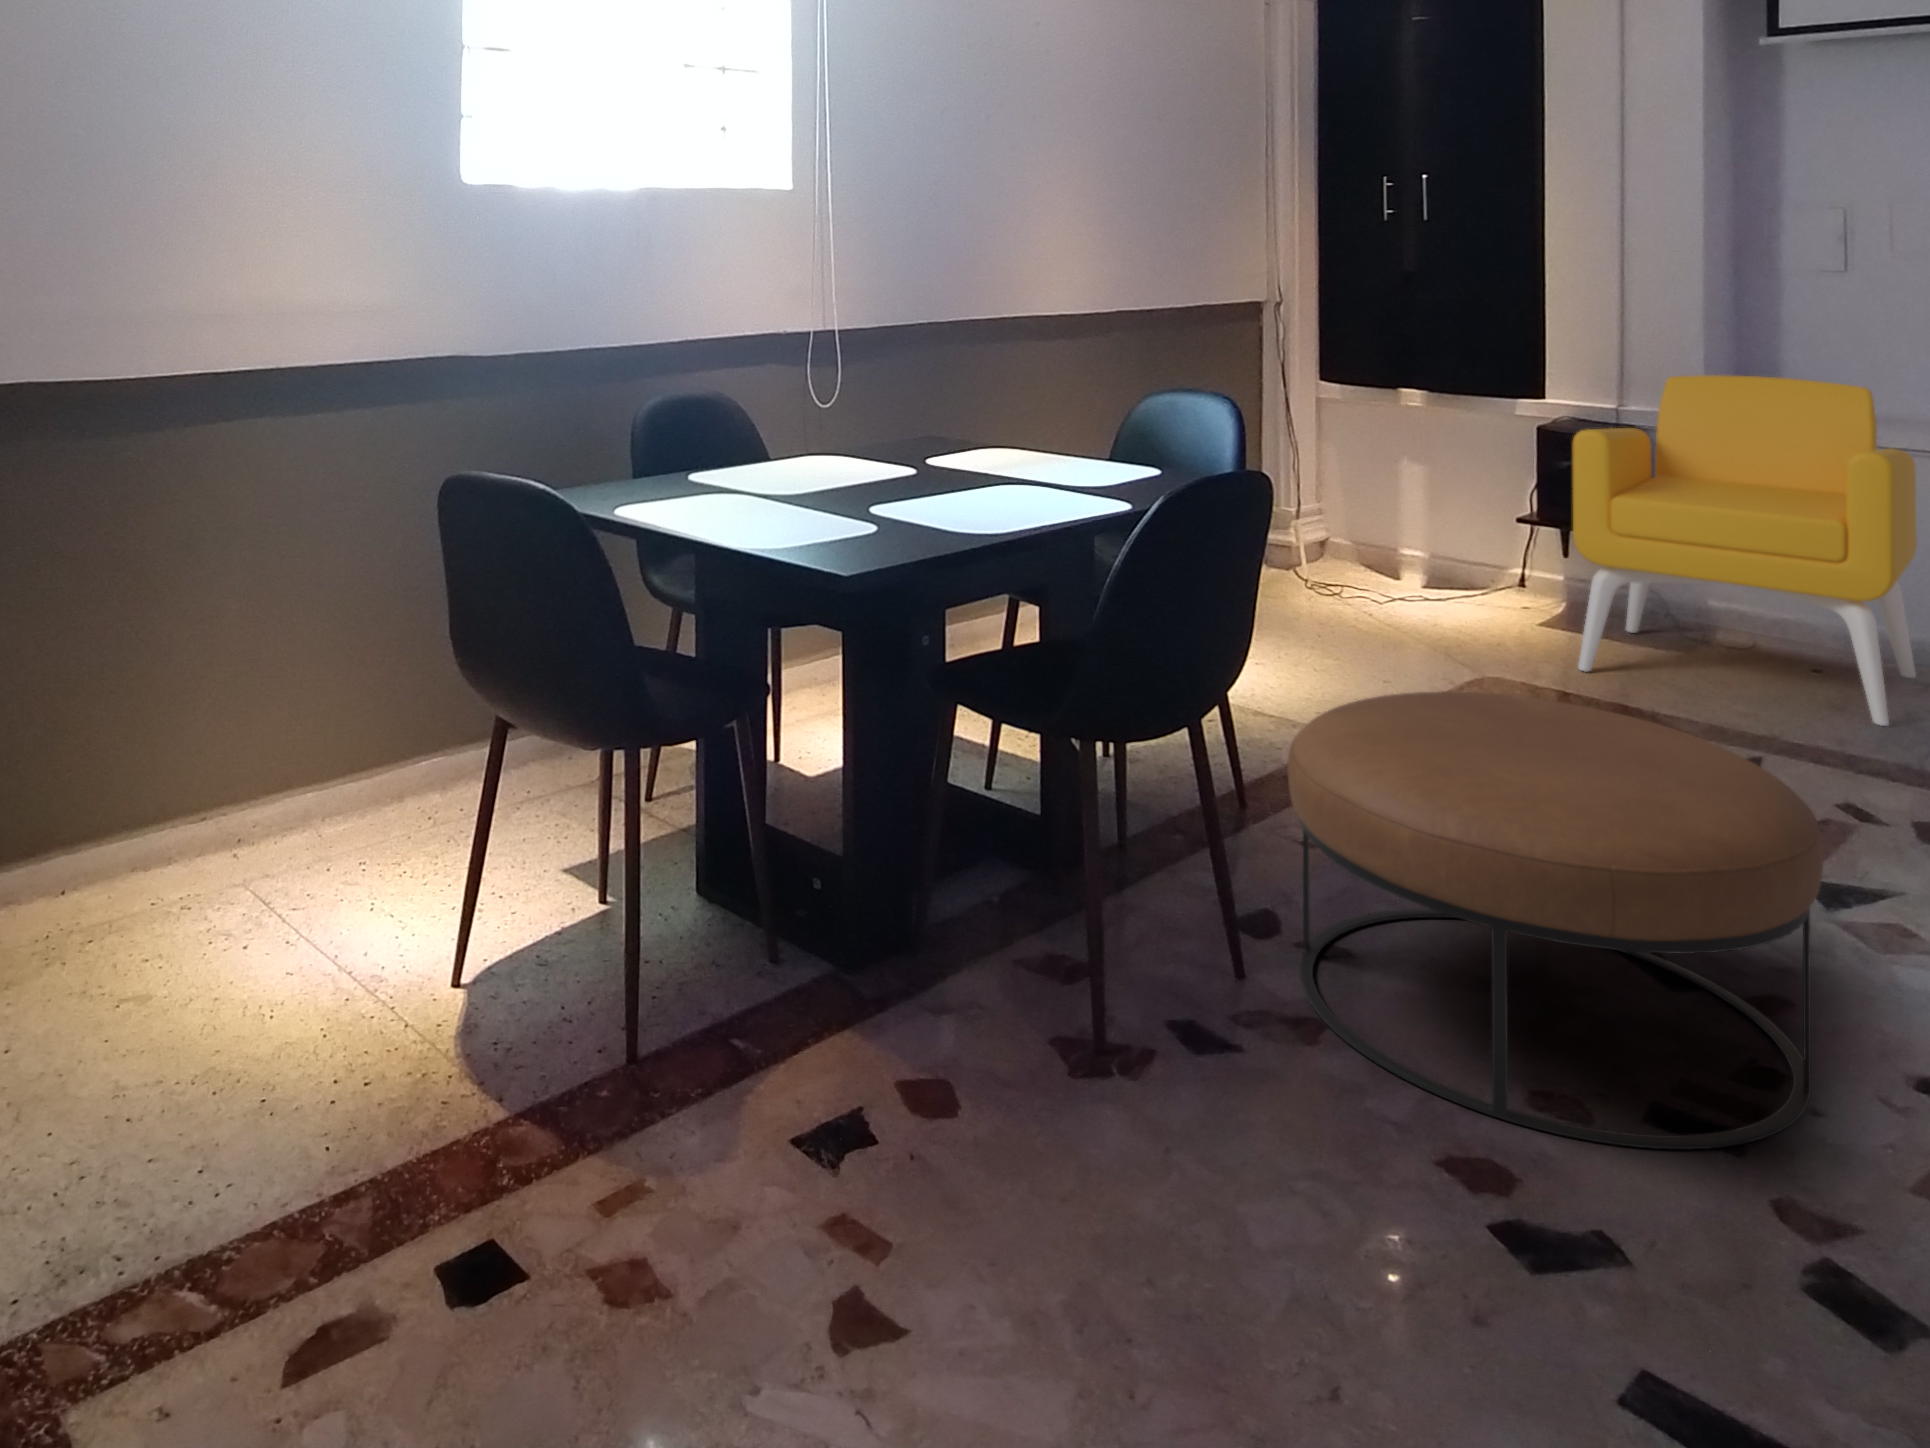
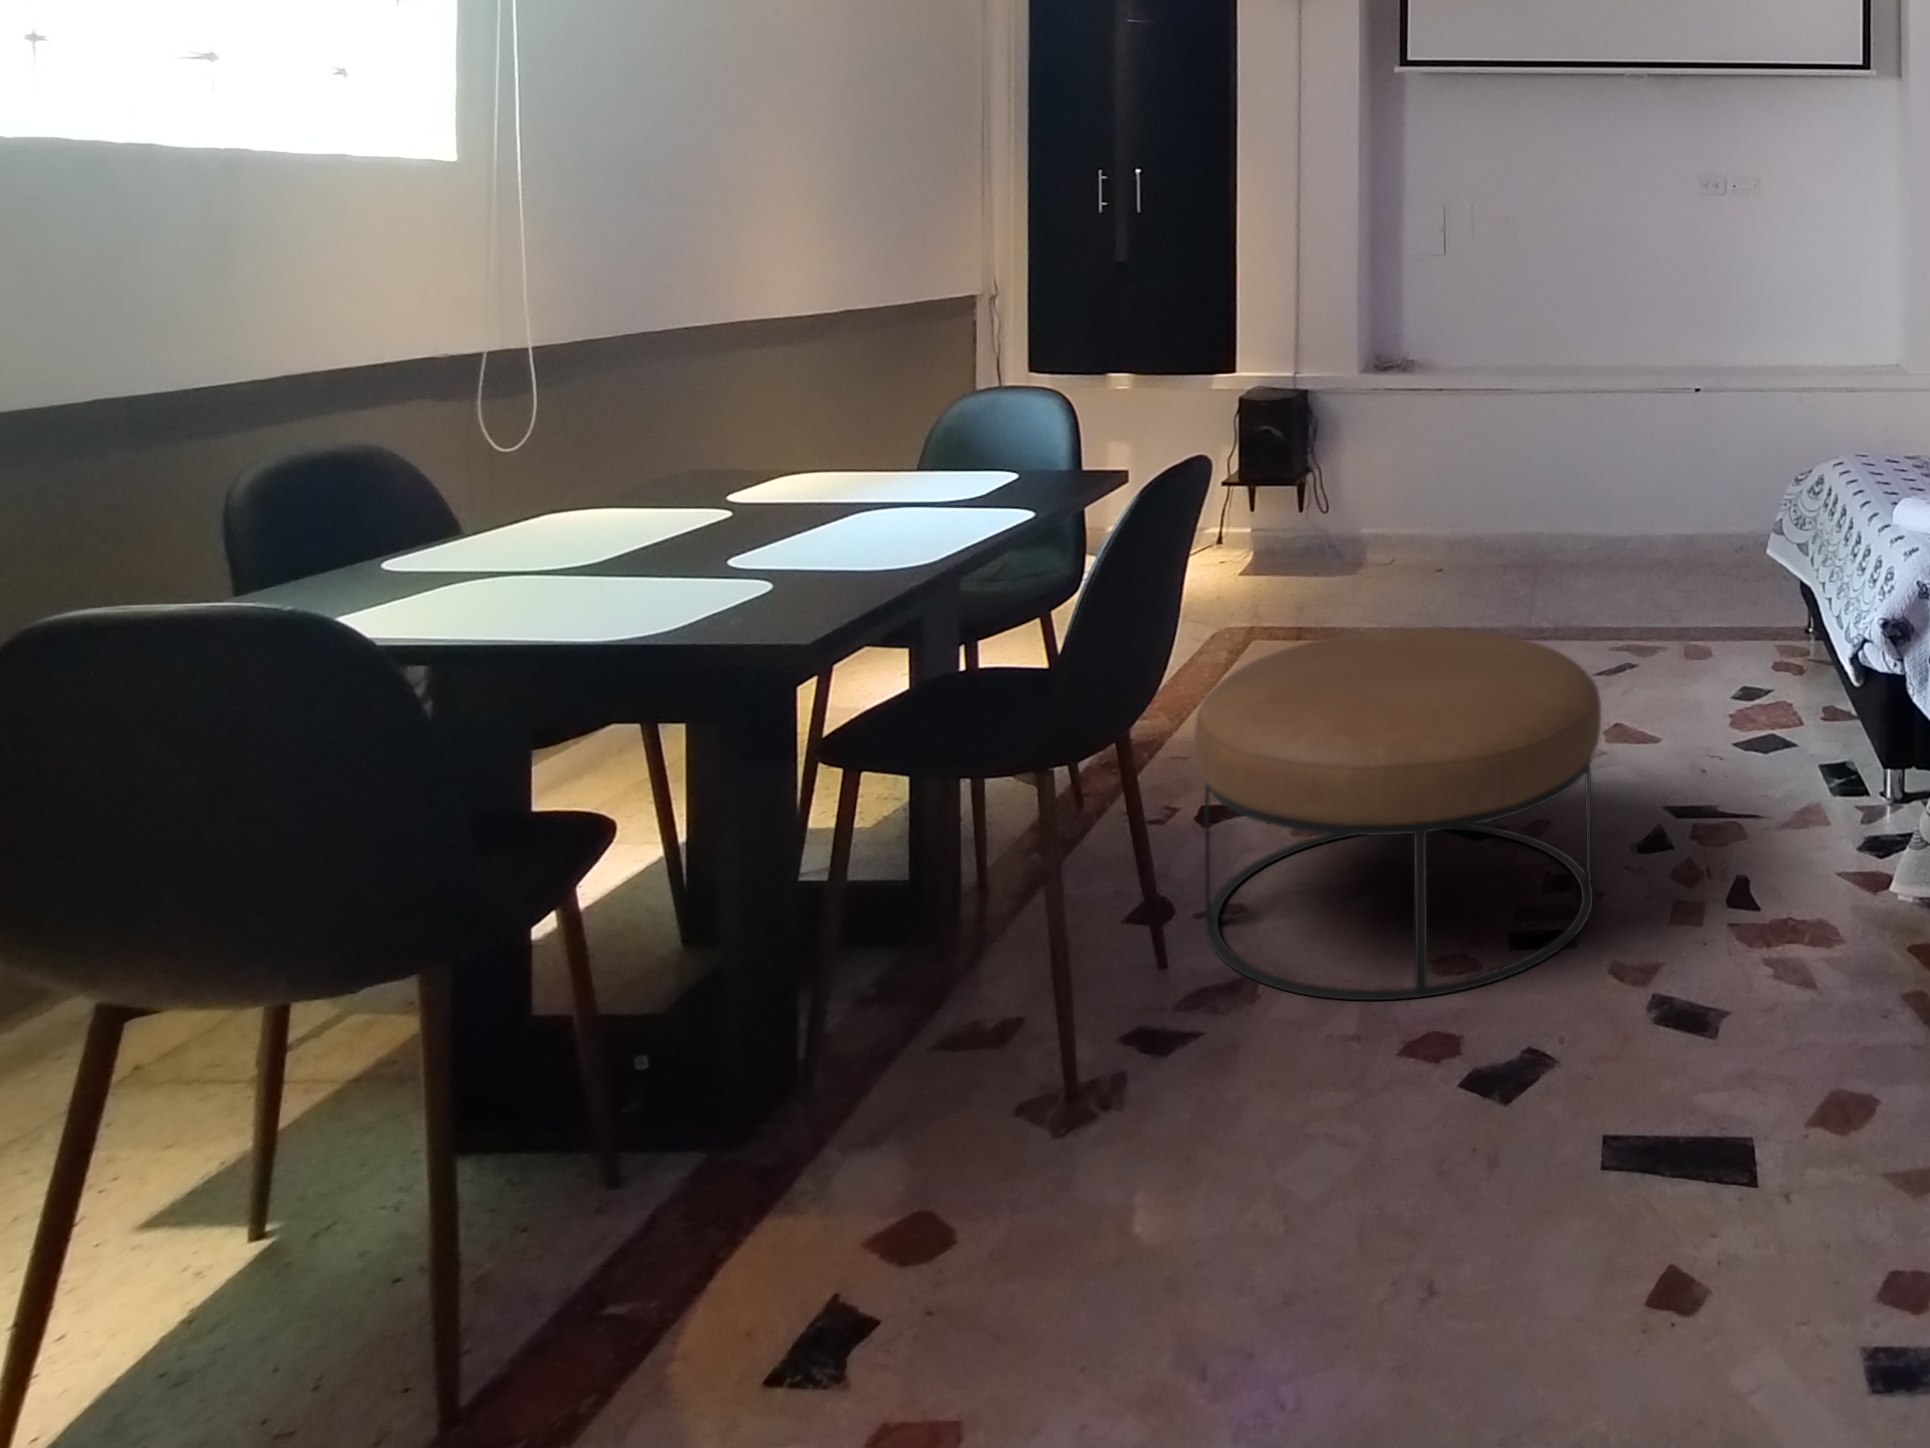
armchair: present [1572,375,1917,726] -> none [1286,340,1509,610]

